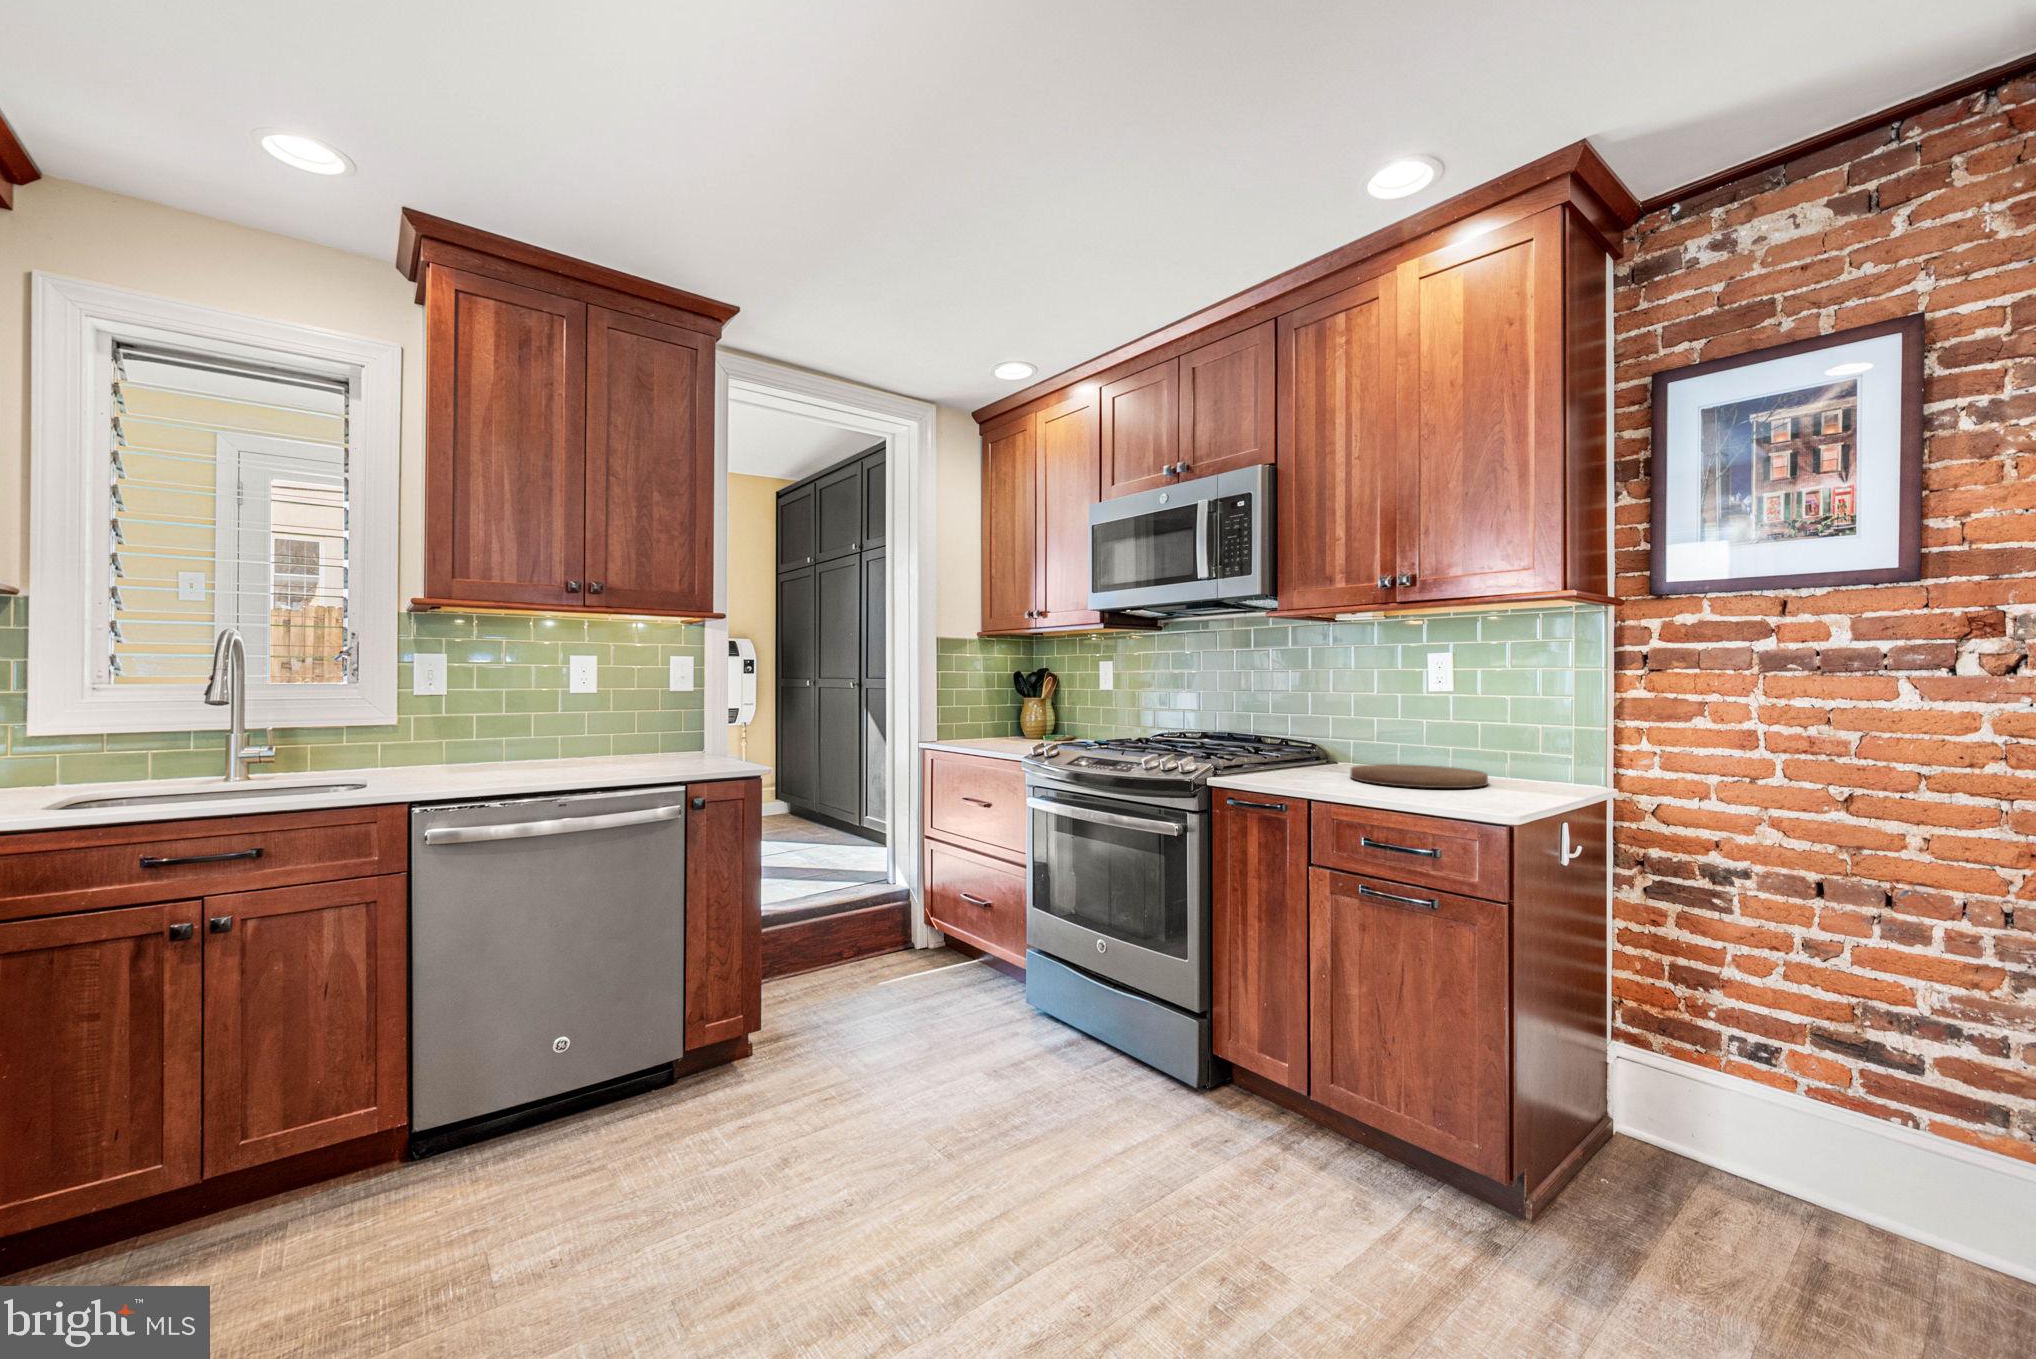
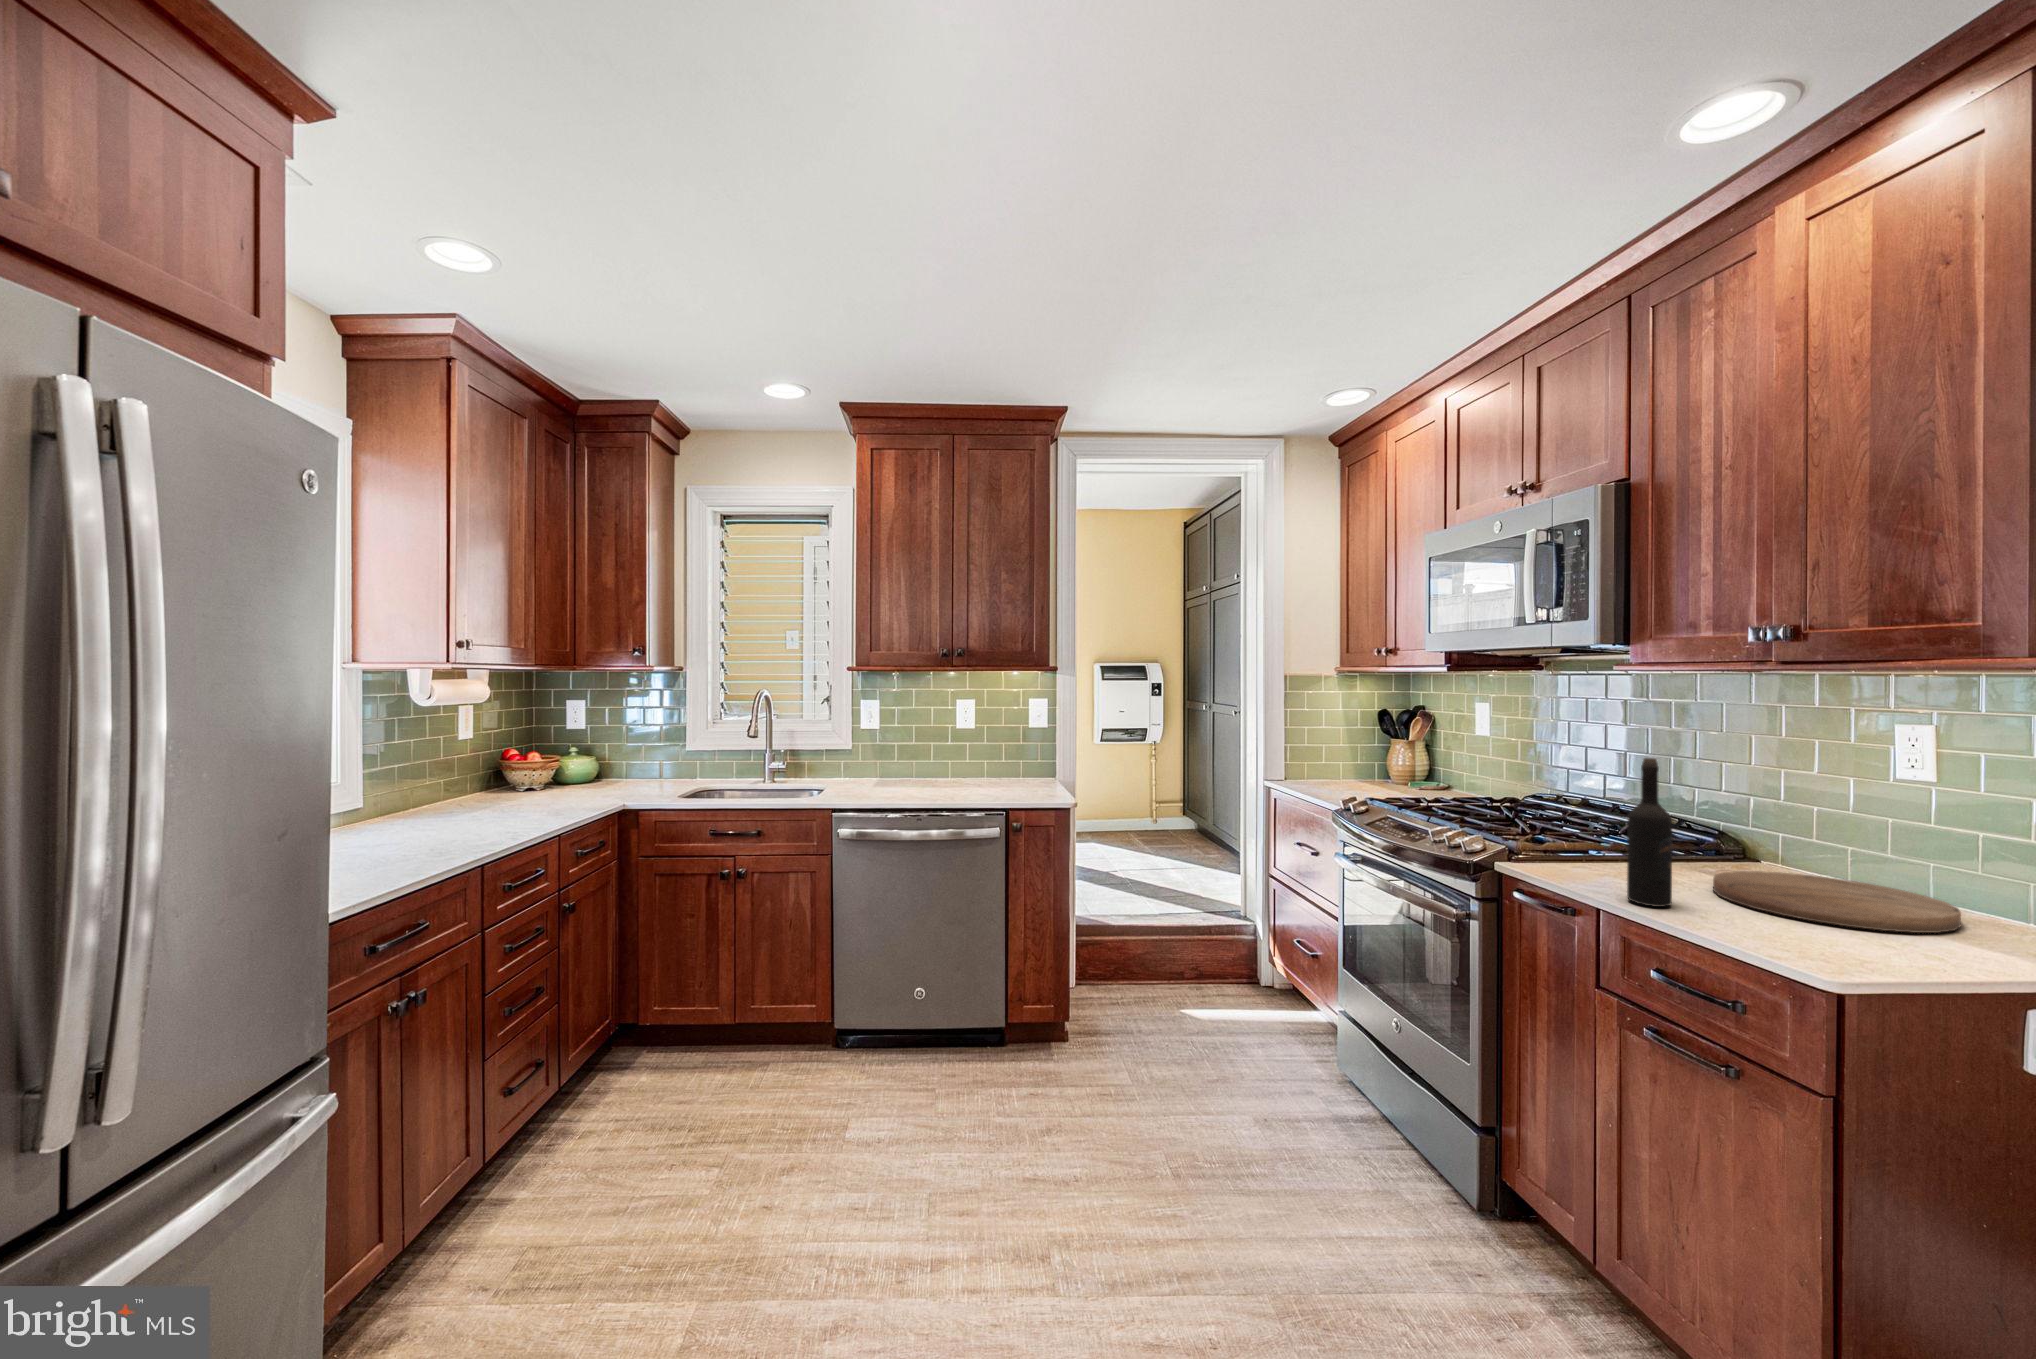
wine bottle: none [1322,675,1352,791] -> present [1627,758,1672,907]

